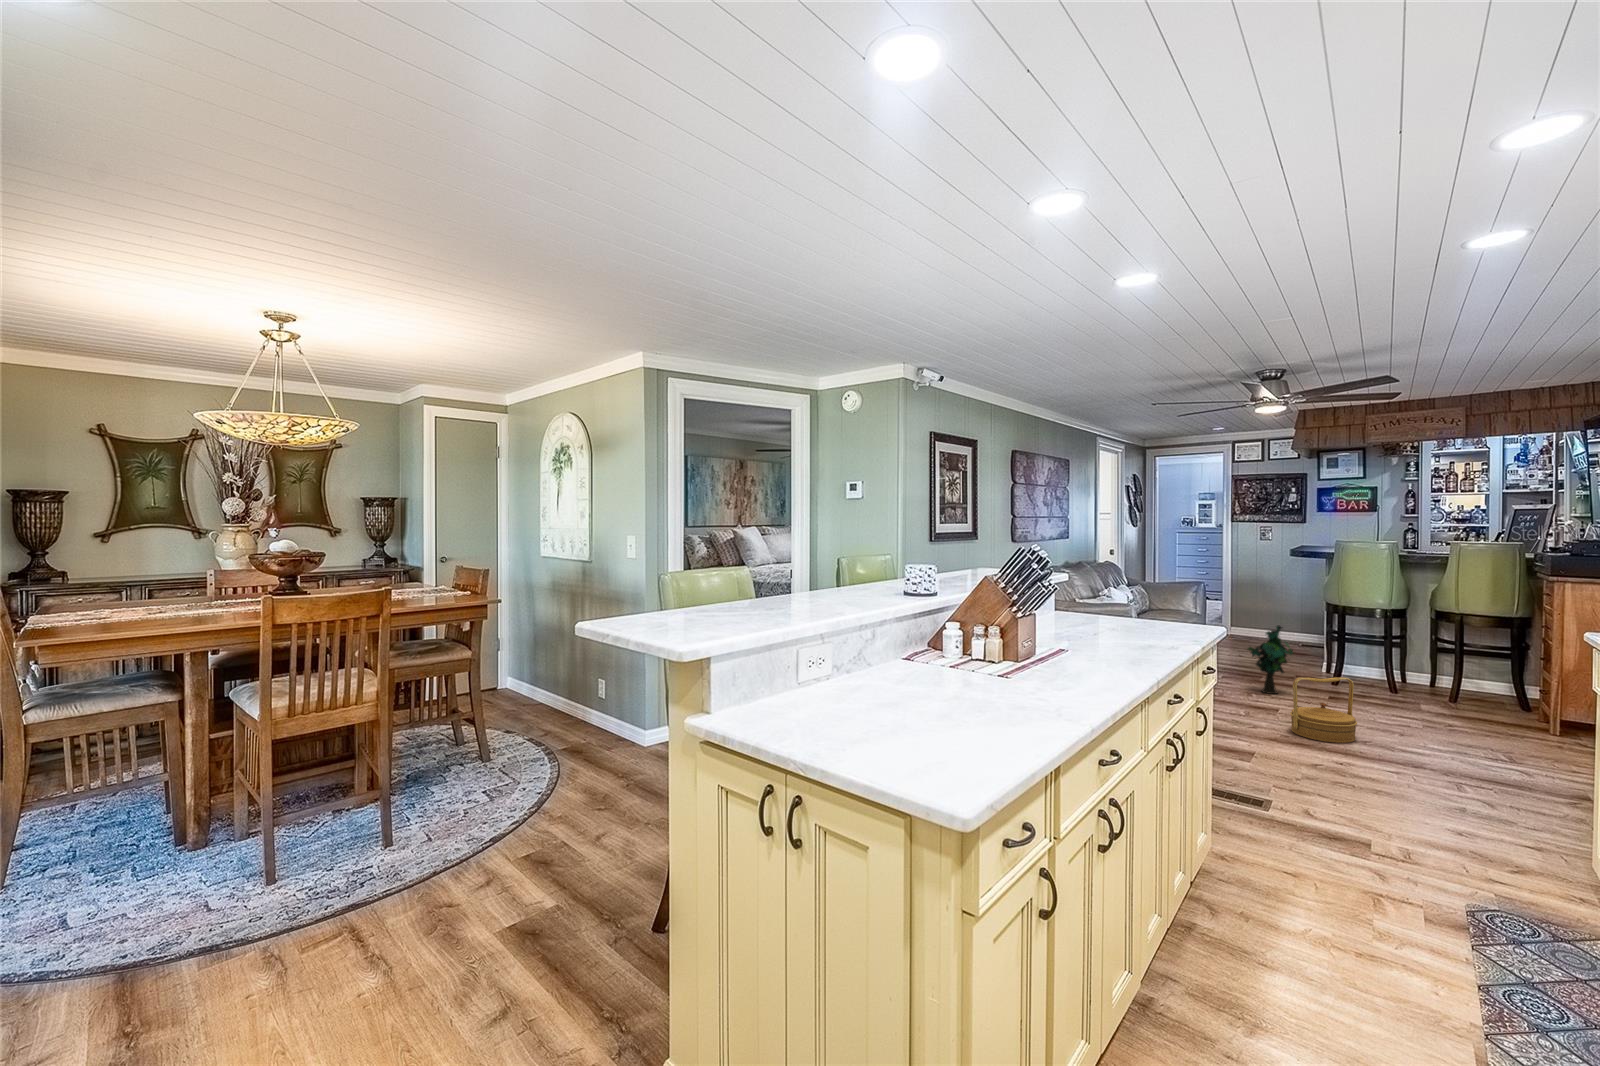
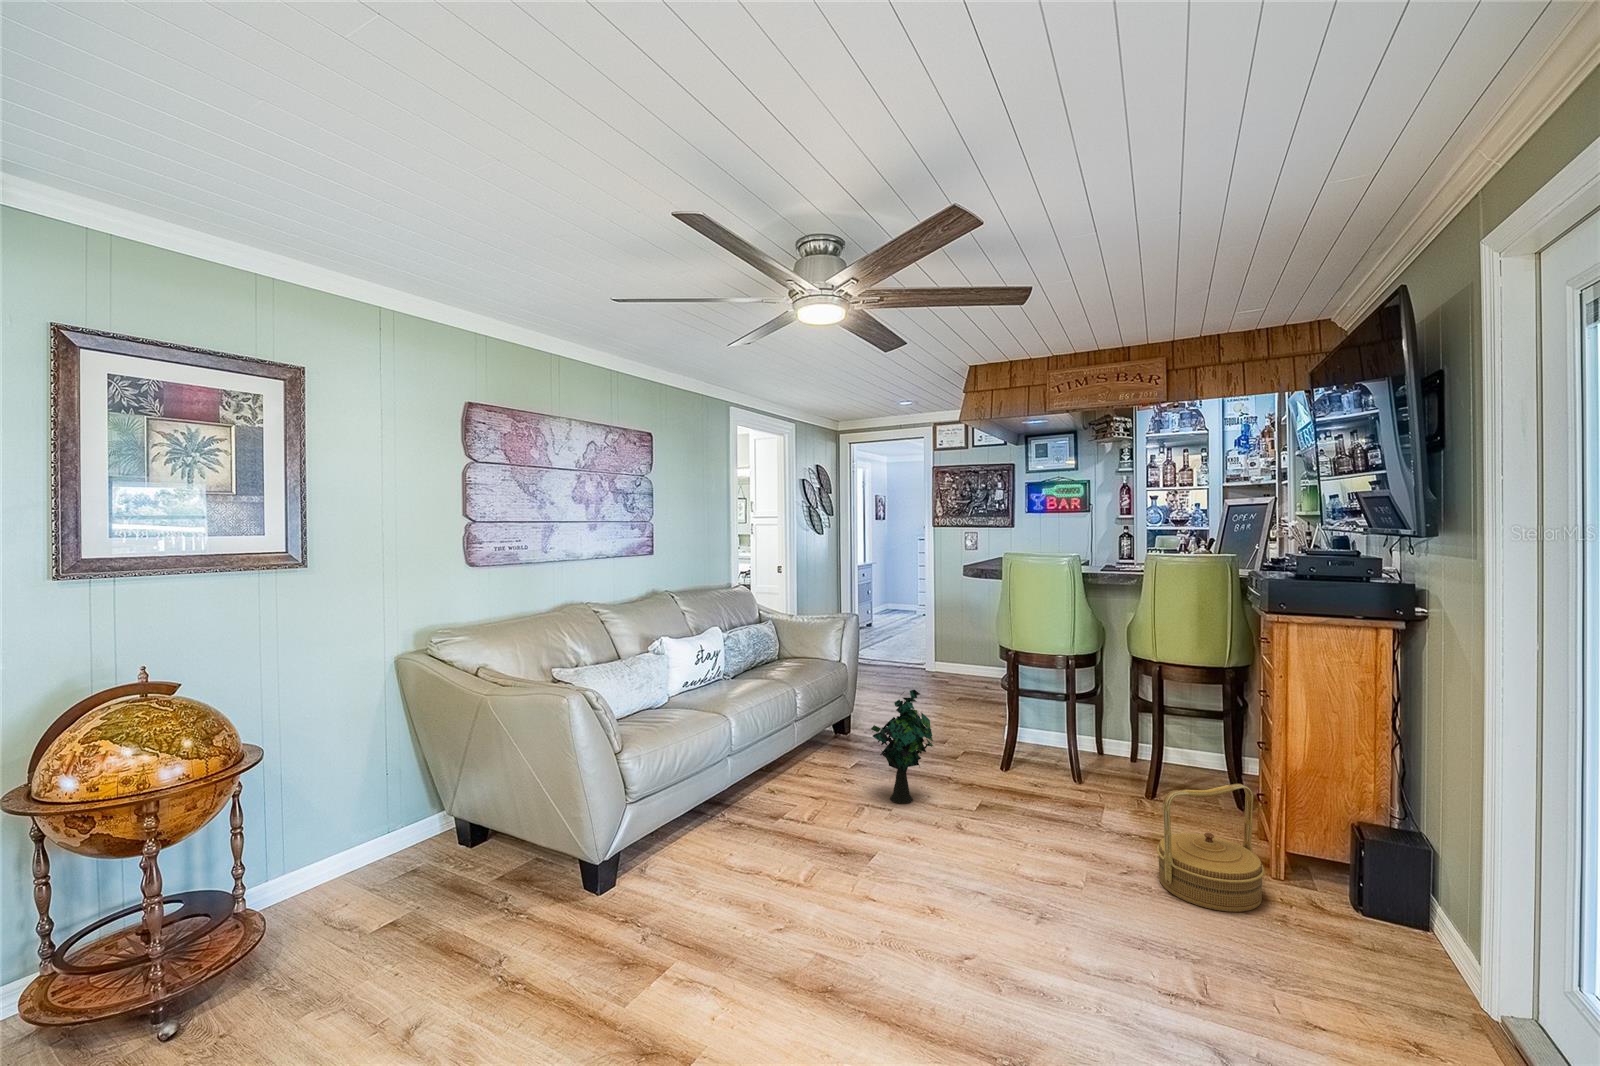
basket: present [1290,677,1357,743] -> present [1157,784,1265,912]

